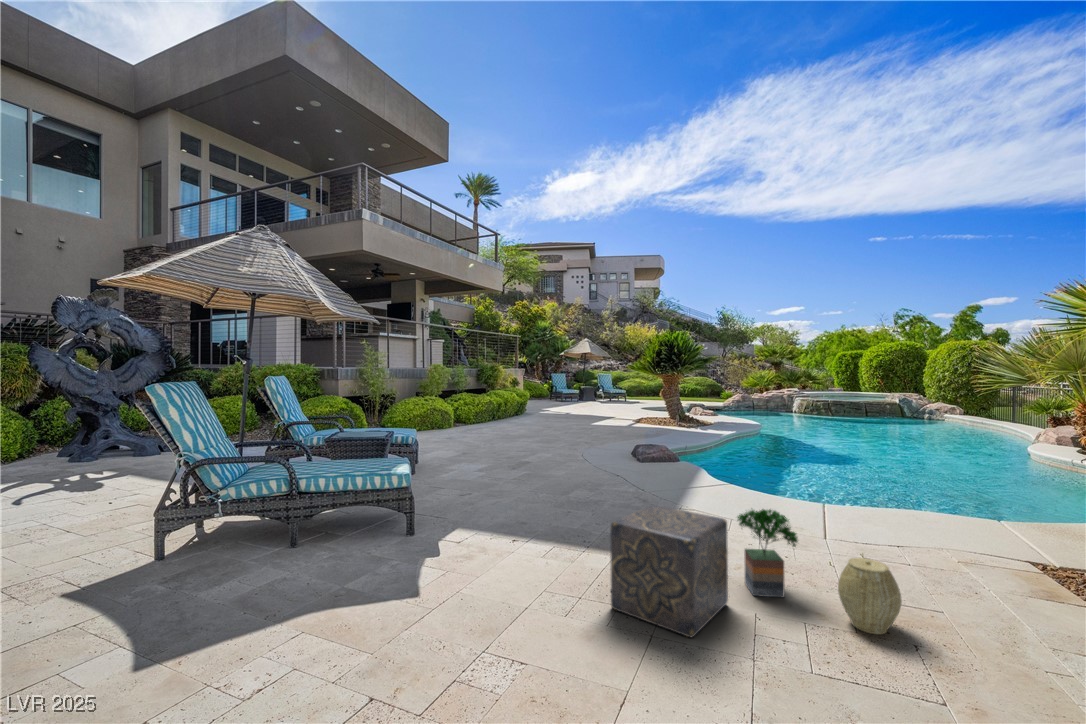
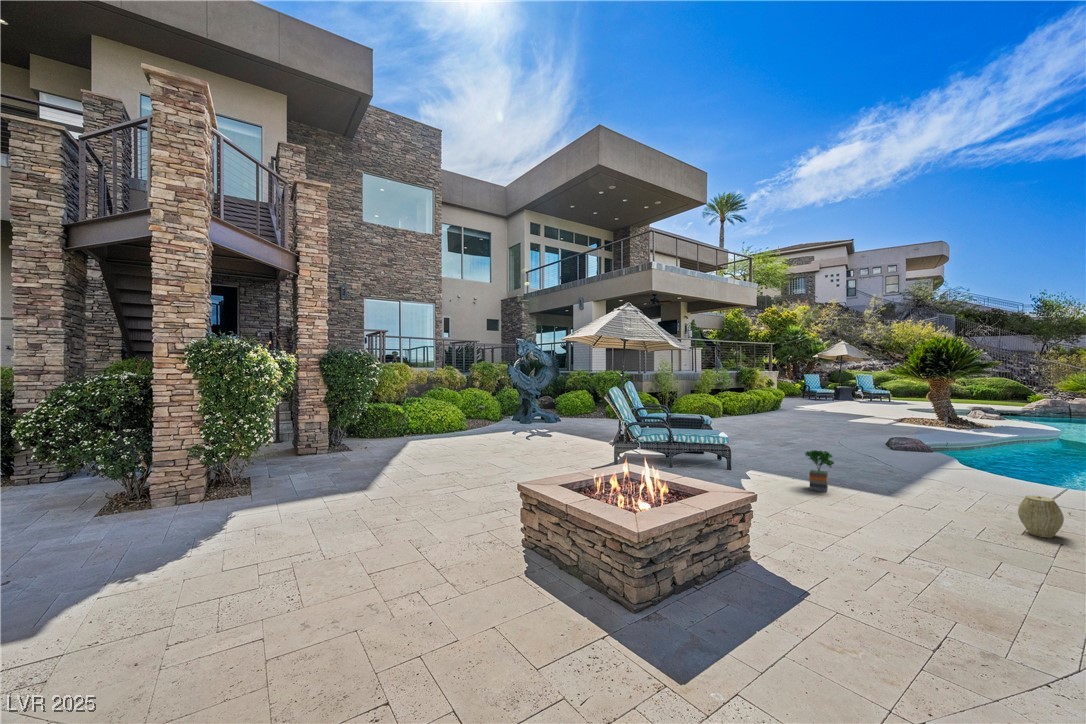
ottoman: present [610,505,728,637] -> none [859,459,939,522]
potted tree: present [738,509,798,597] -> present [805,450,834,492]

